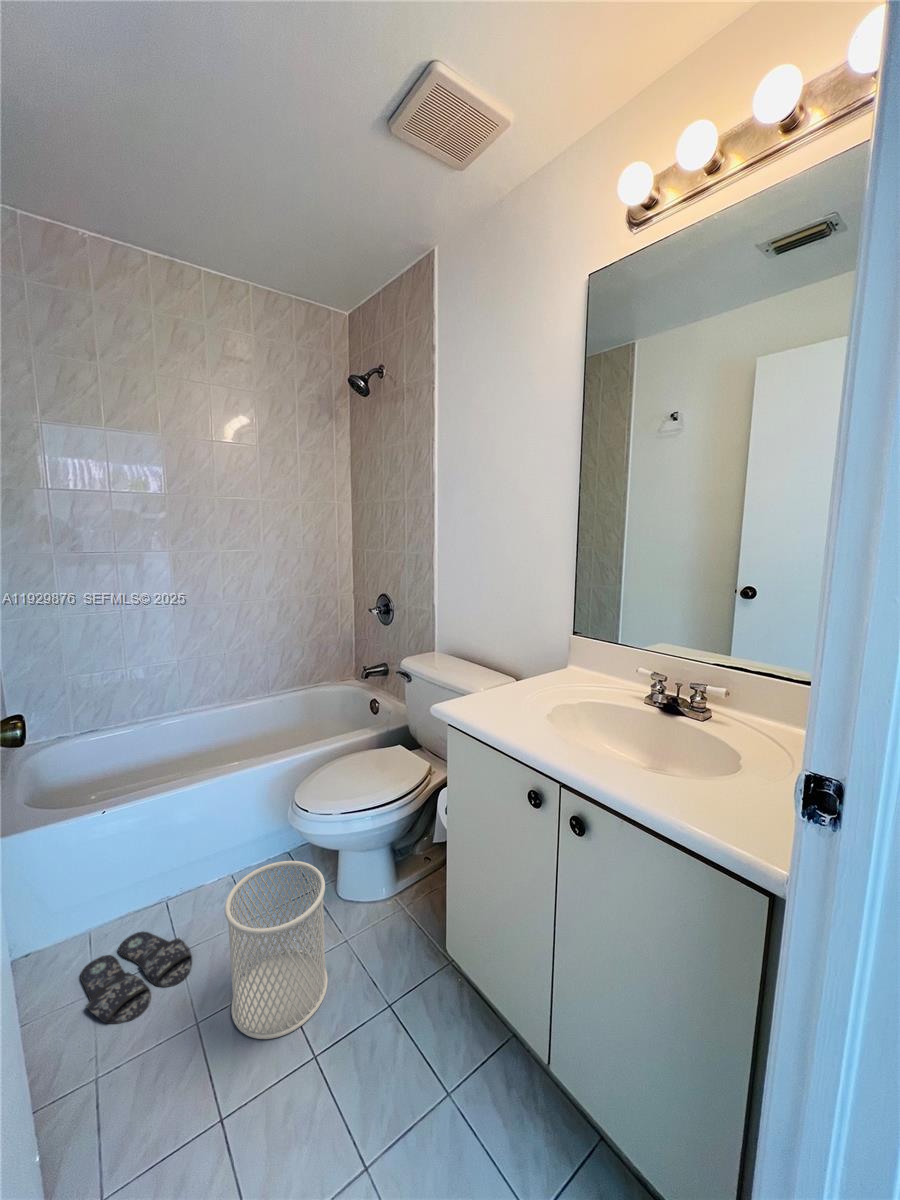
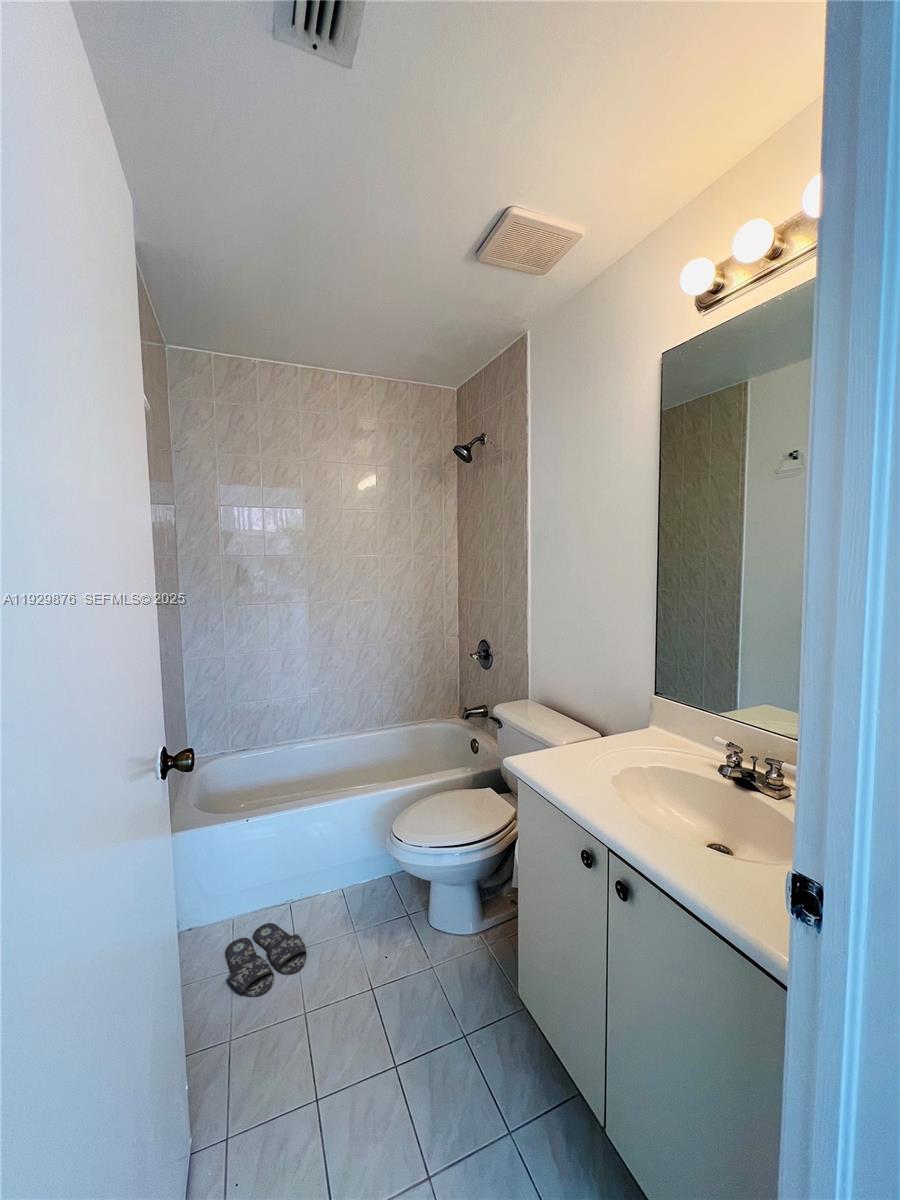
wastebasket: present [225,861,328,1039] -> none [329,881,413,1040]

